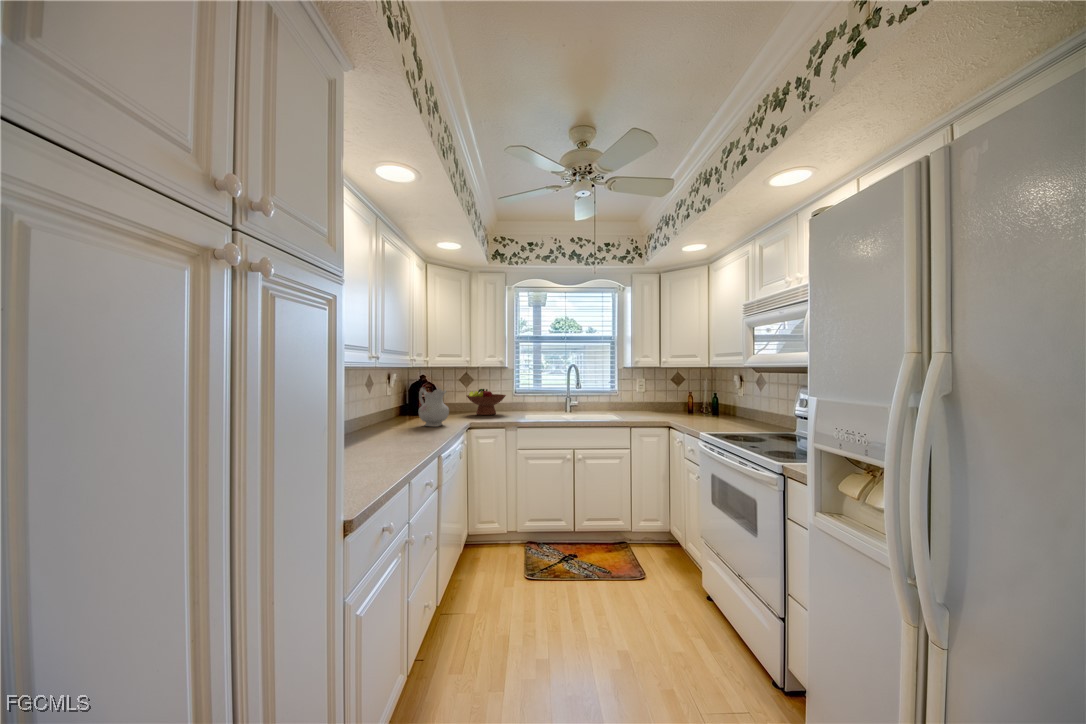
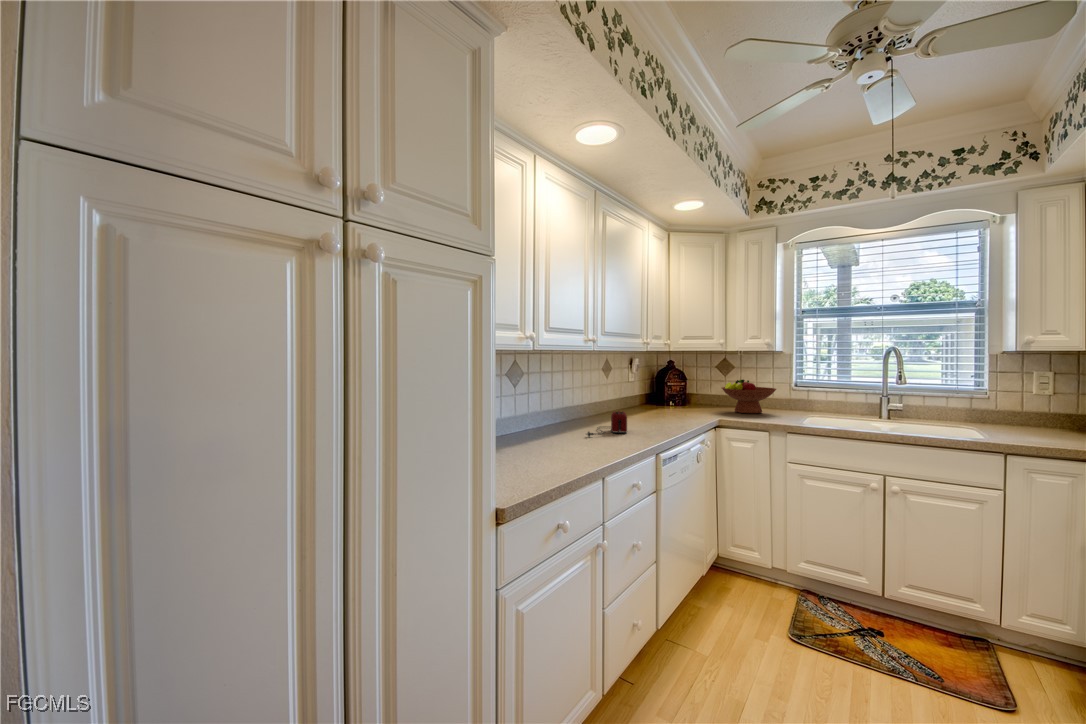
ceramic pitcher: present [419,387,449,427] -> none [654,375,690,422]
toaster: none [370,420,407,447] -> present [587,411,627,437]

